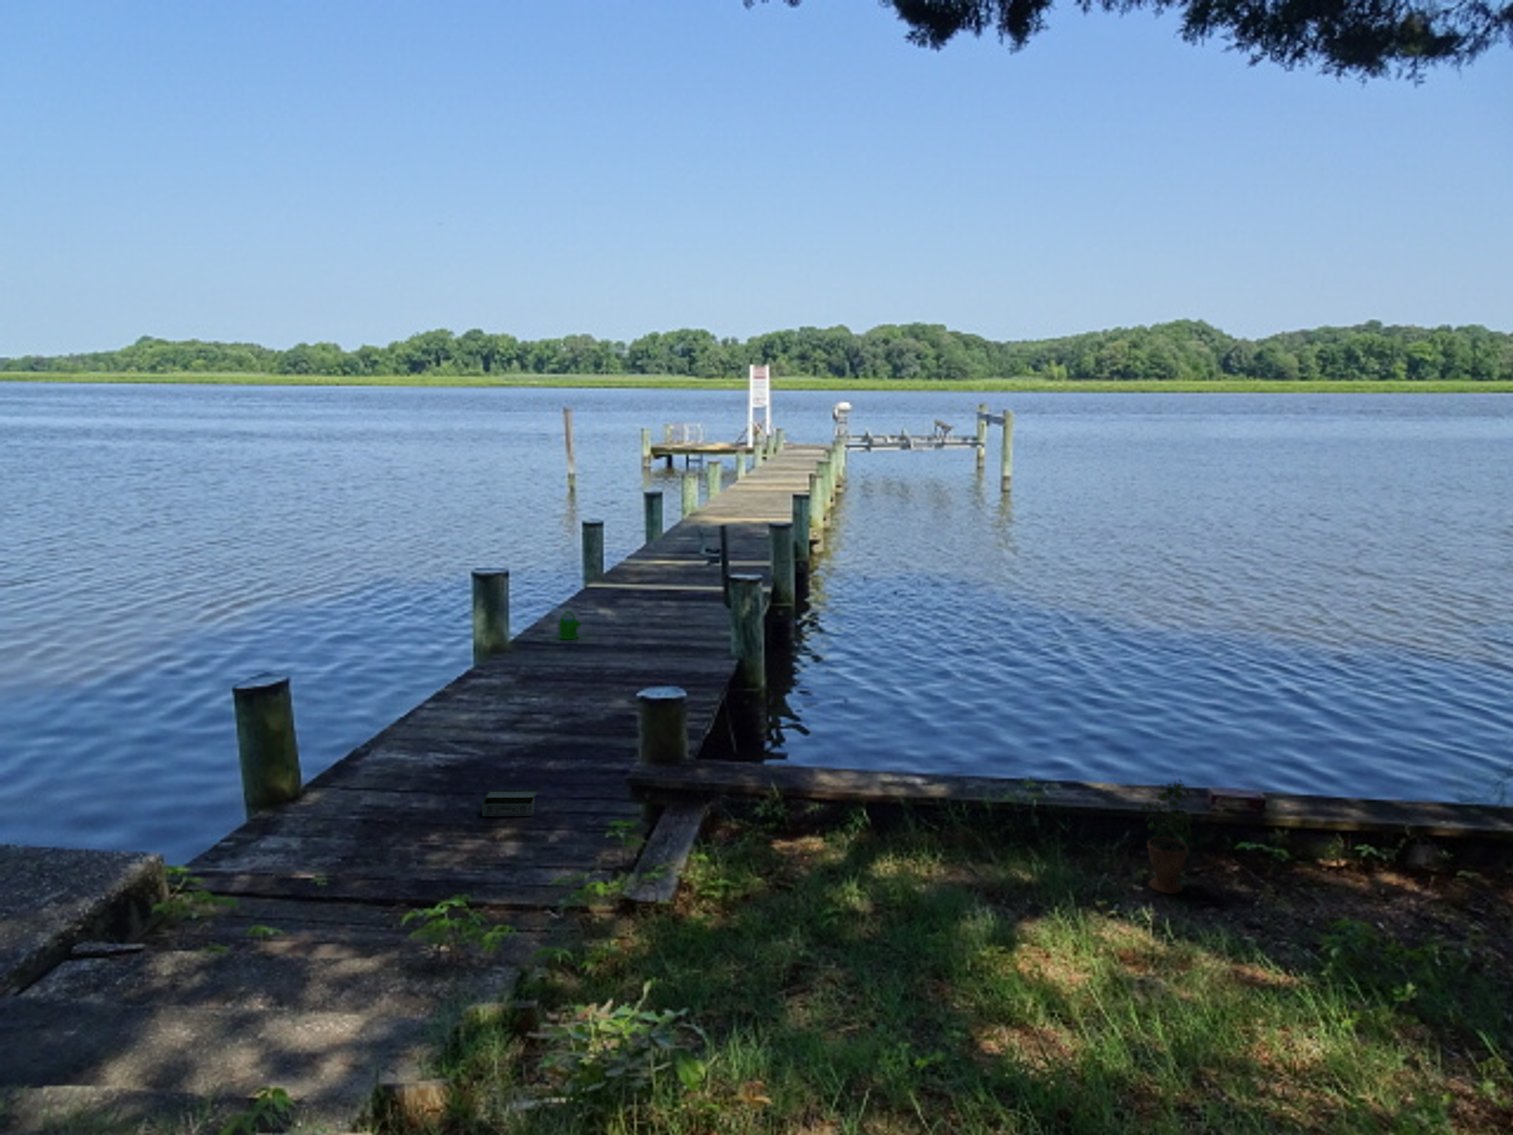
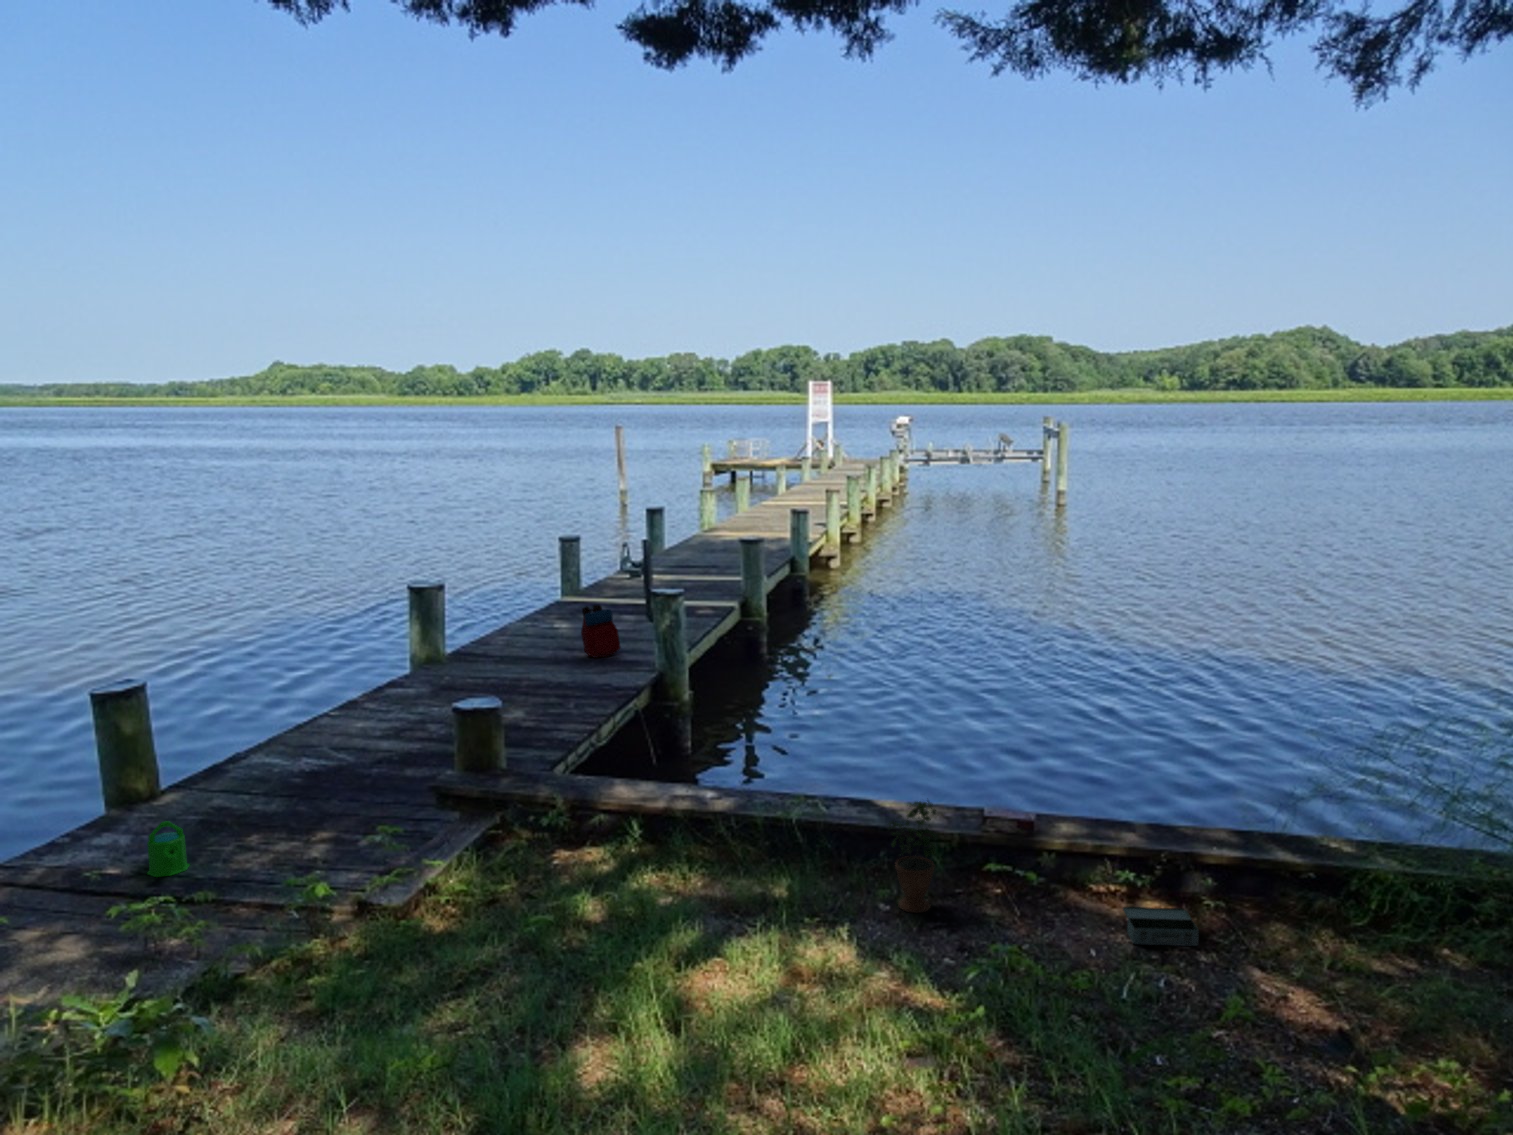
backpack: none [649,590,690,644] -> present [581,604,620,658]
watering can: present [559,611,581,639] -> present [147,821,189,877]
toolbox: present [482,790,538,816] -> present [1123,907,1199,946]

